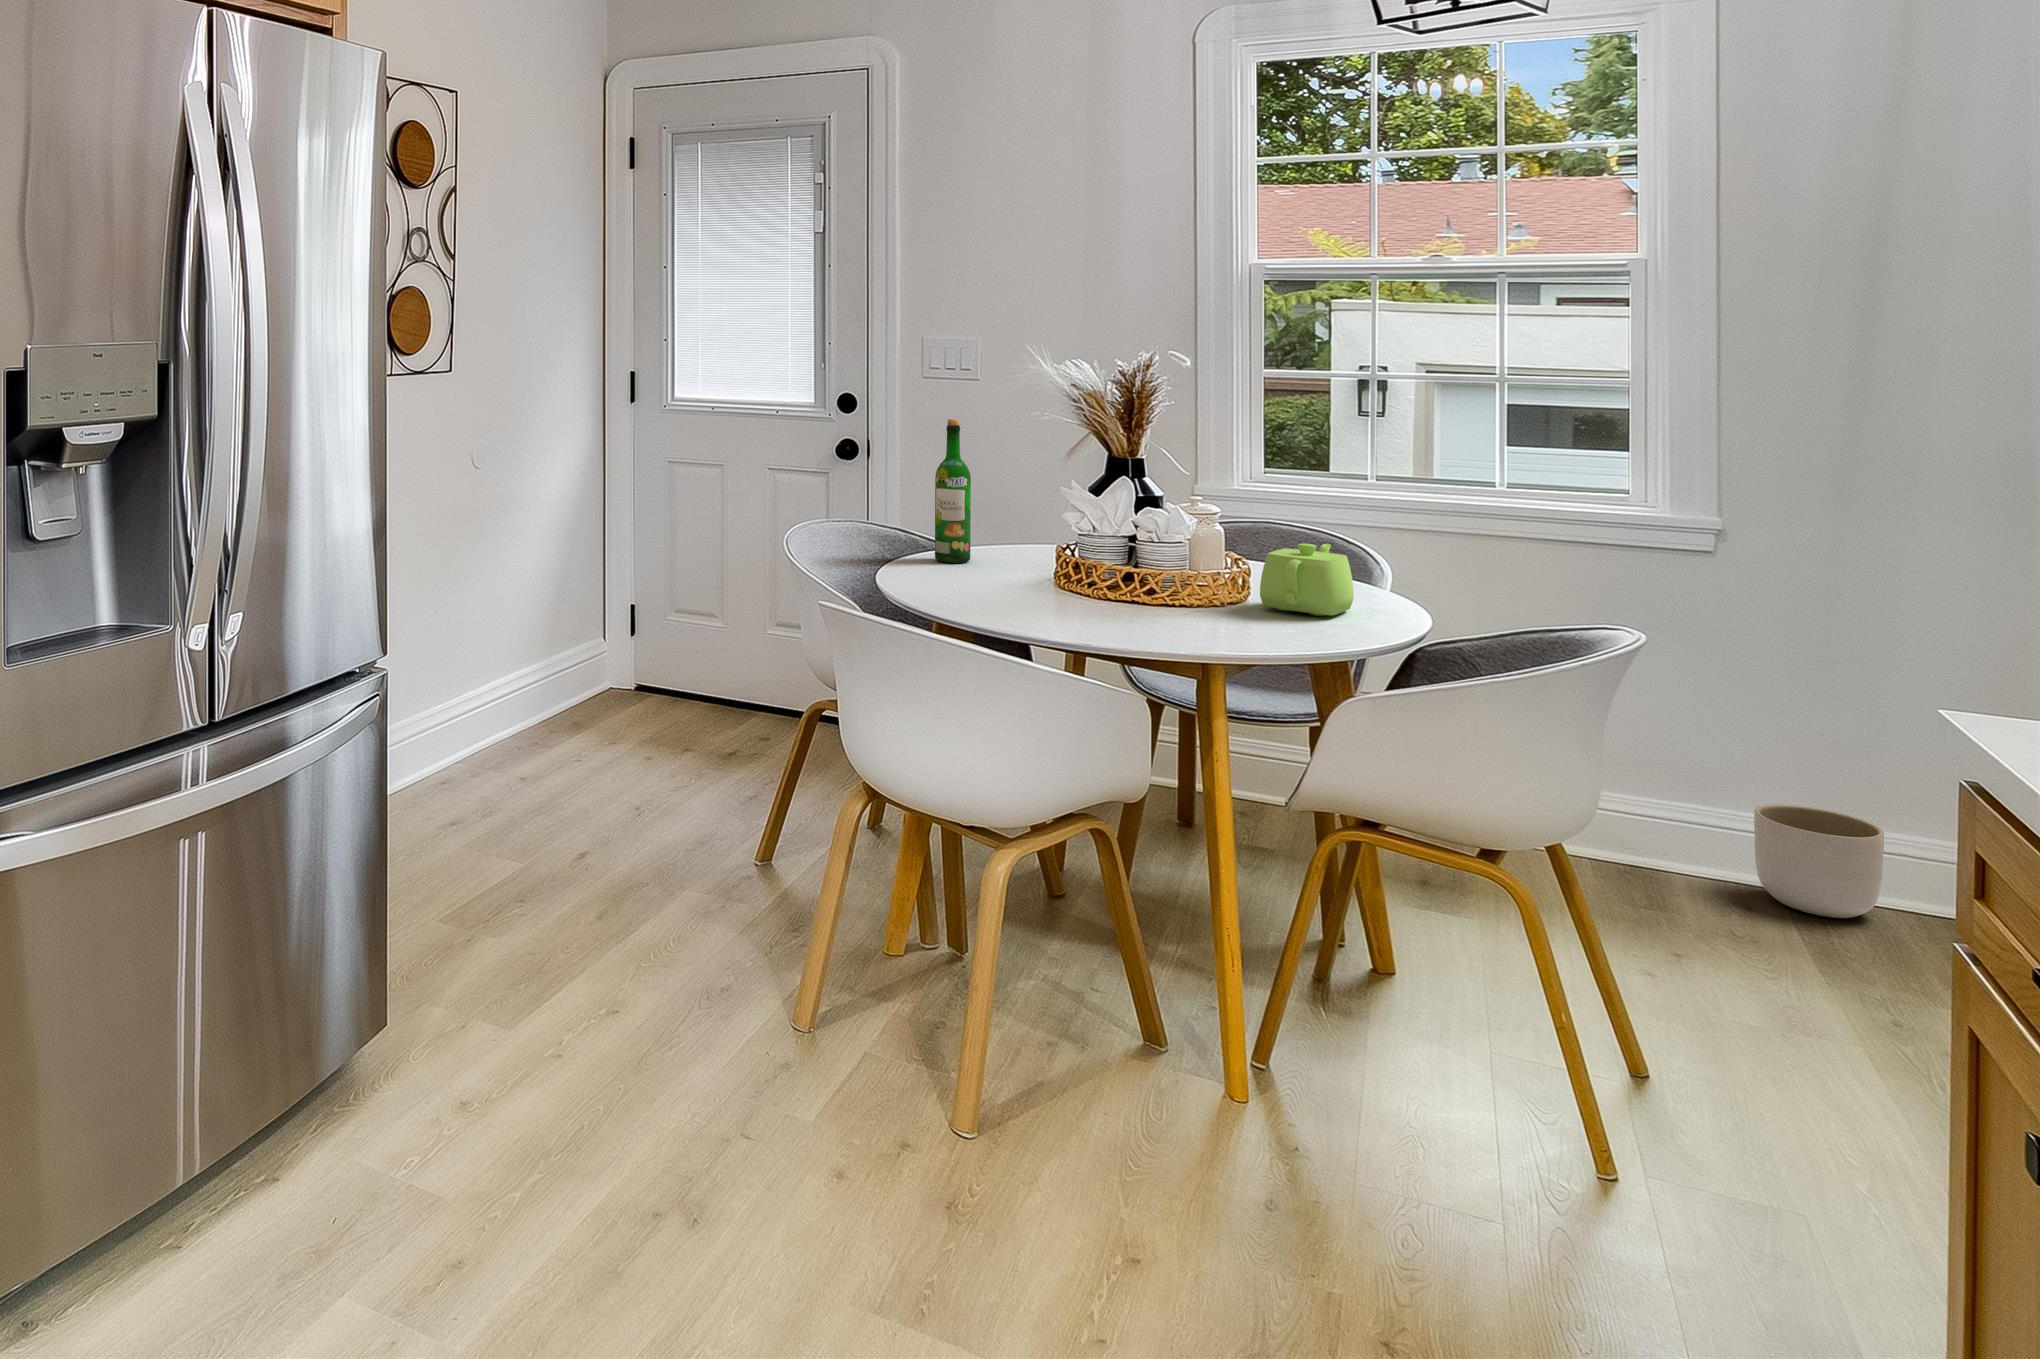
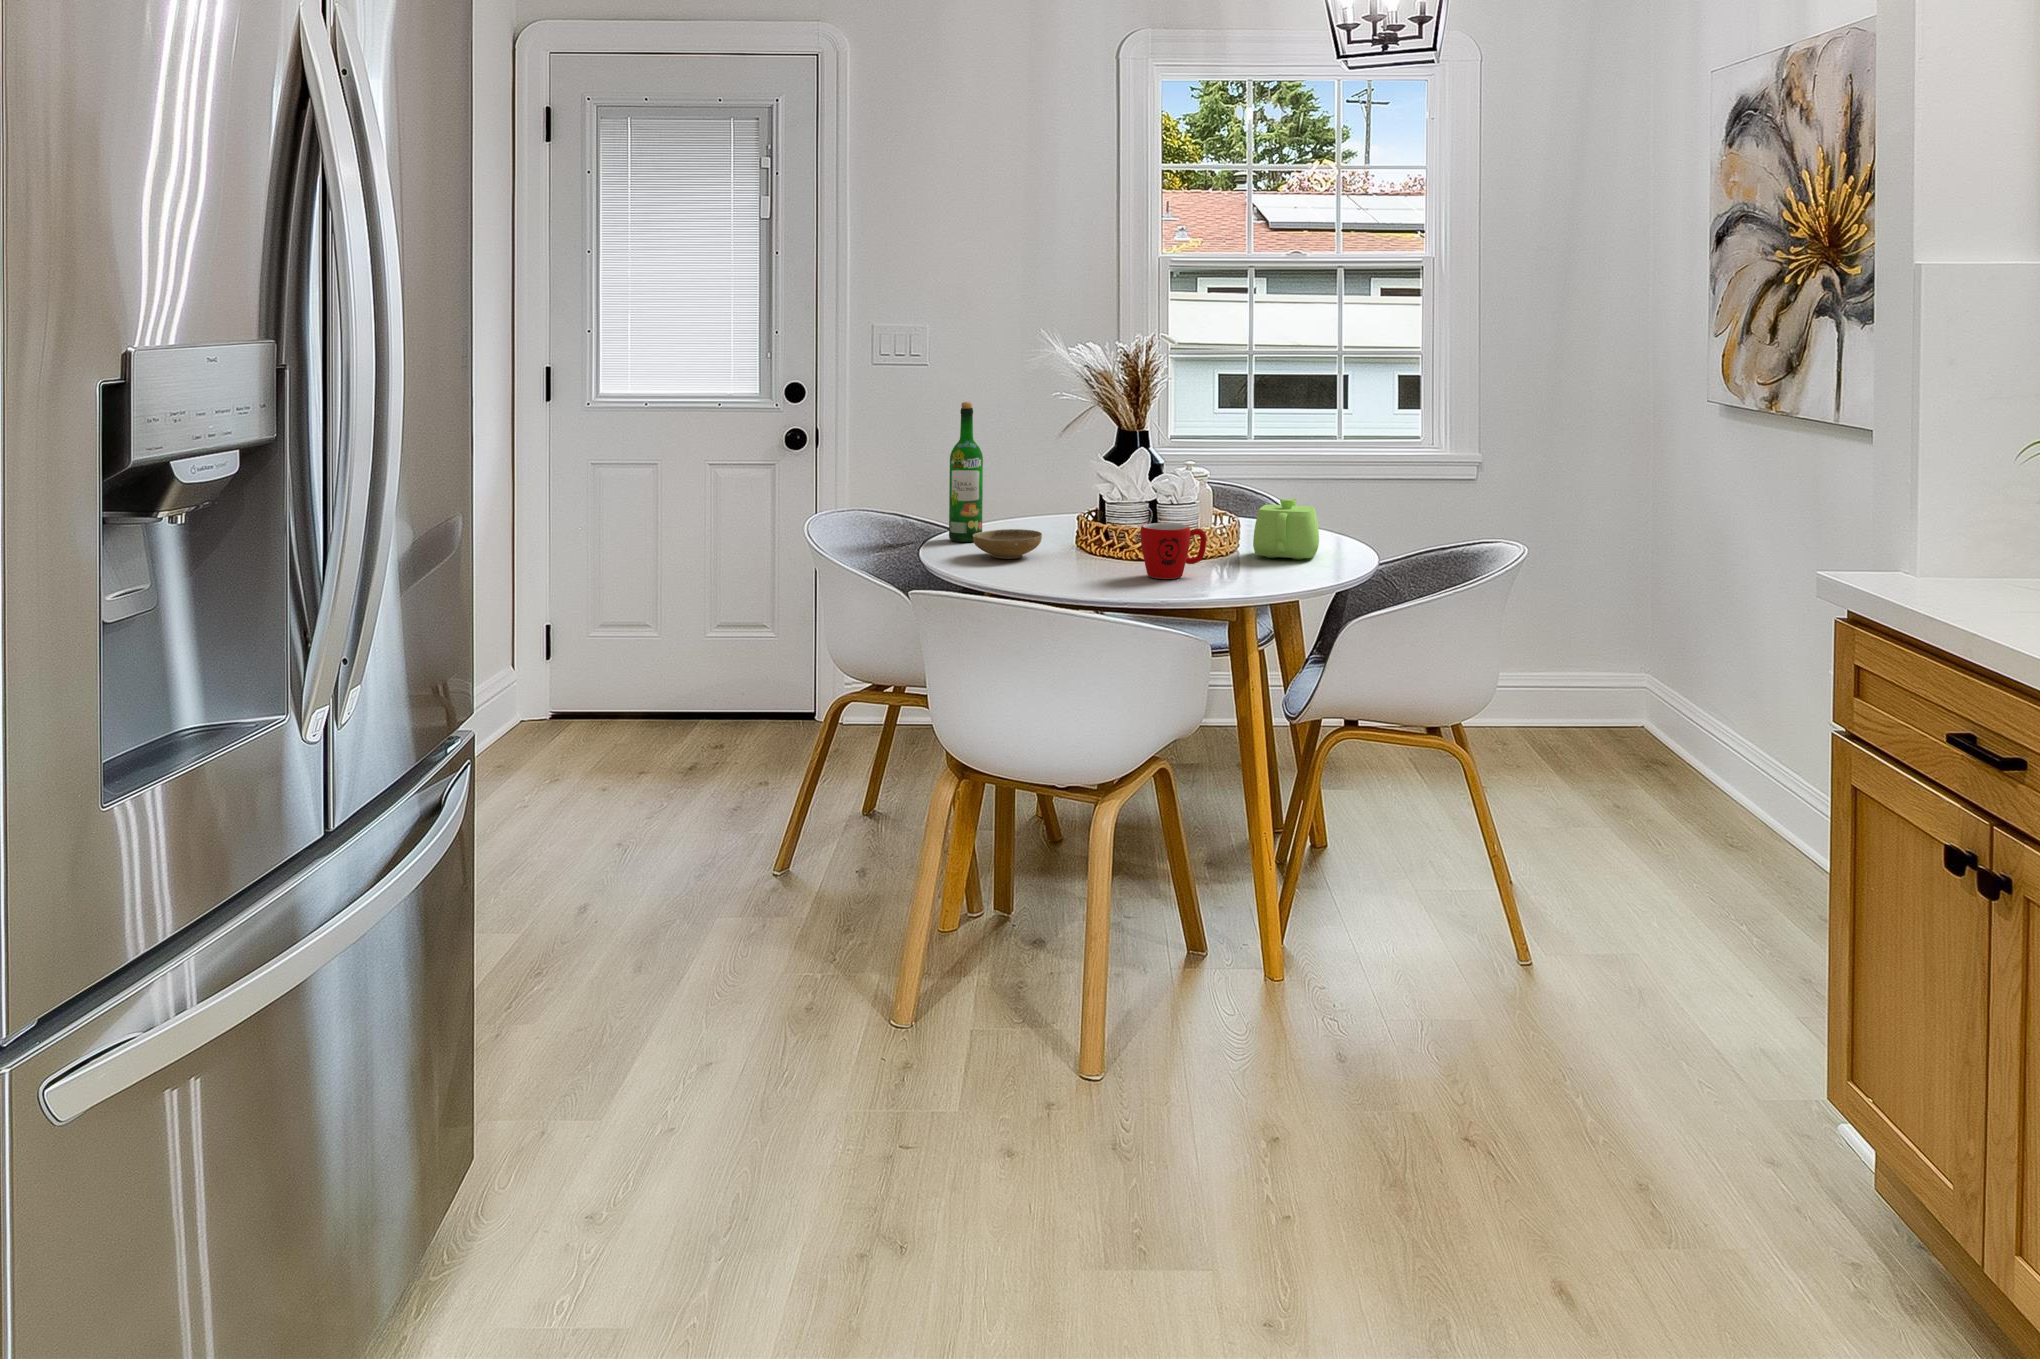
ceramic bowl: none [939,553,1015,584] -> present [973,529,1042,559]
mug: none [1099,559,1180,622] -> present [1140,523,1206,579]
planter: present [1754,804,1884,918] -> none [1512,678,1587,756]

